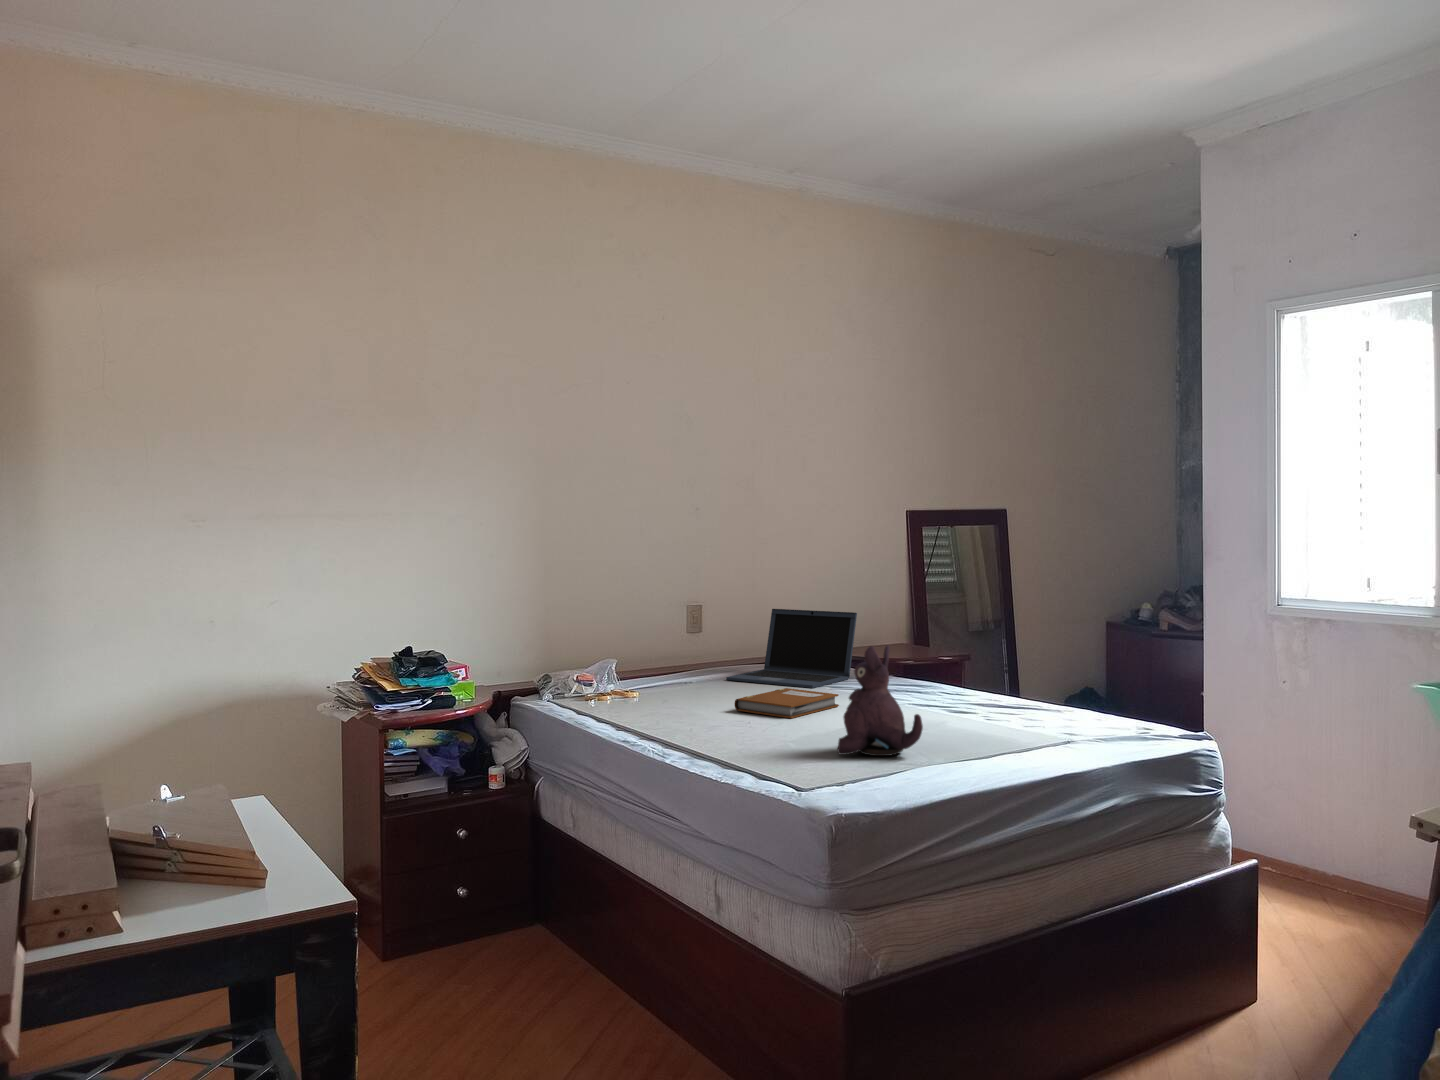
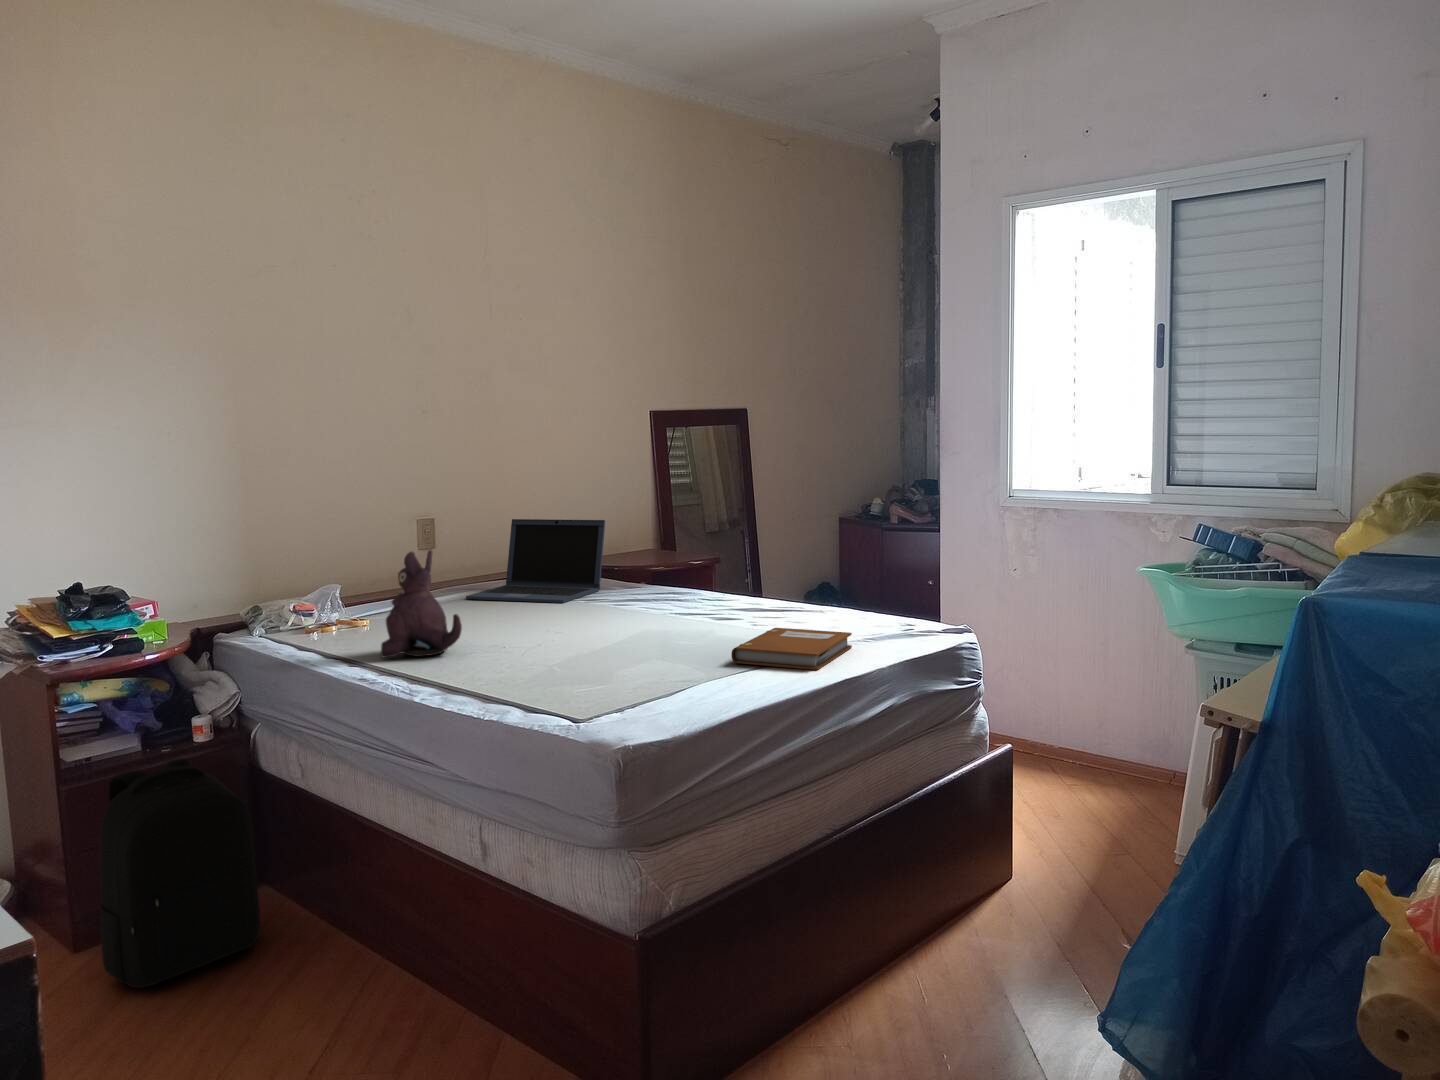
plush toy: present [837,646,923,756] -> present [381,550,462,658]
notebook: present [735,688,839,718] -> present [732,628,852,670]
backpack: none [405,800,531,995] -> present [99,758,260,988]

